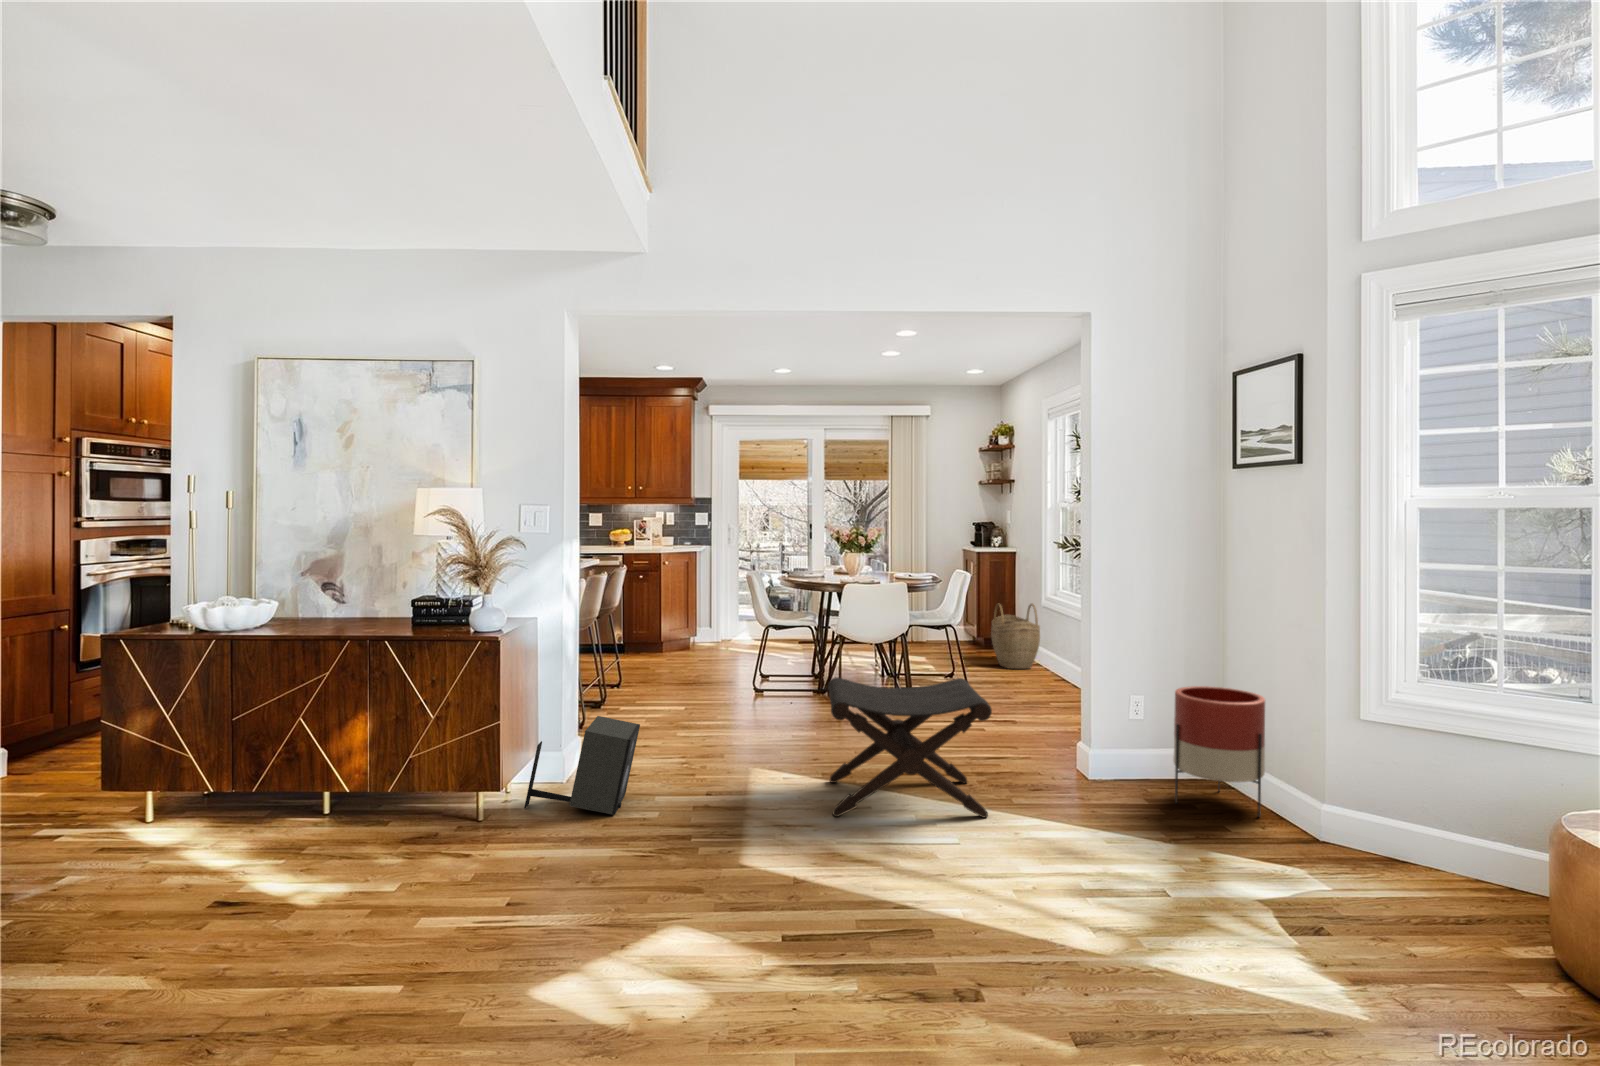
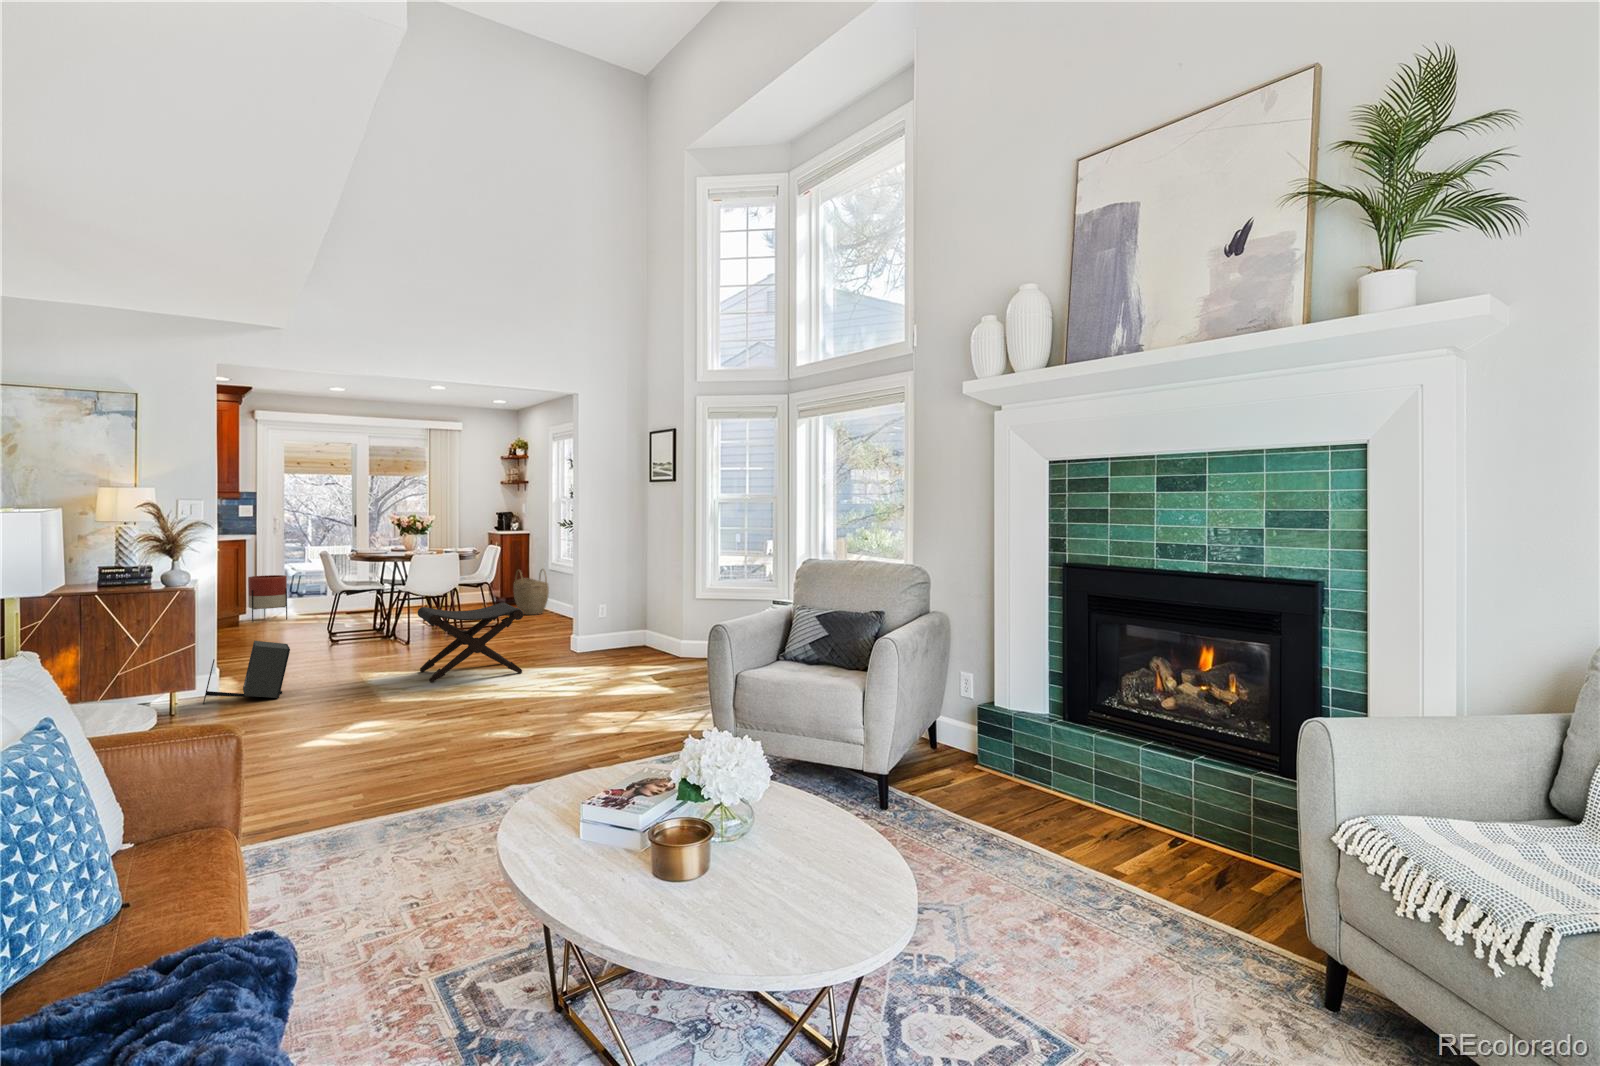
planter: present [1173,686,1265,817] -> present [248,575,287,622]

